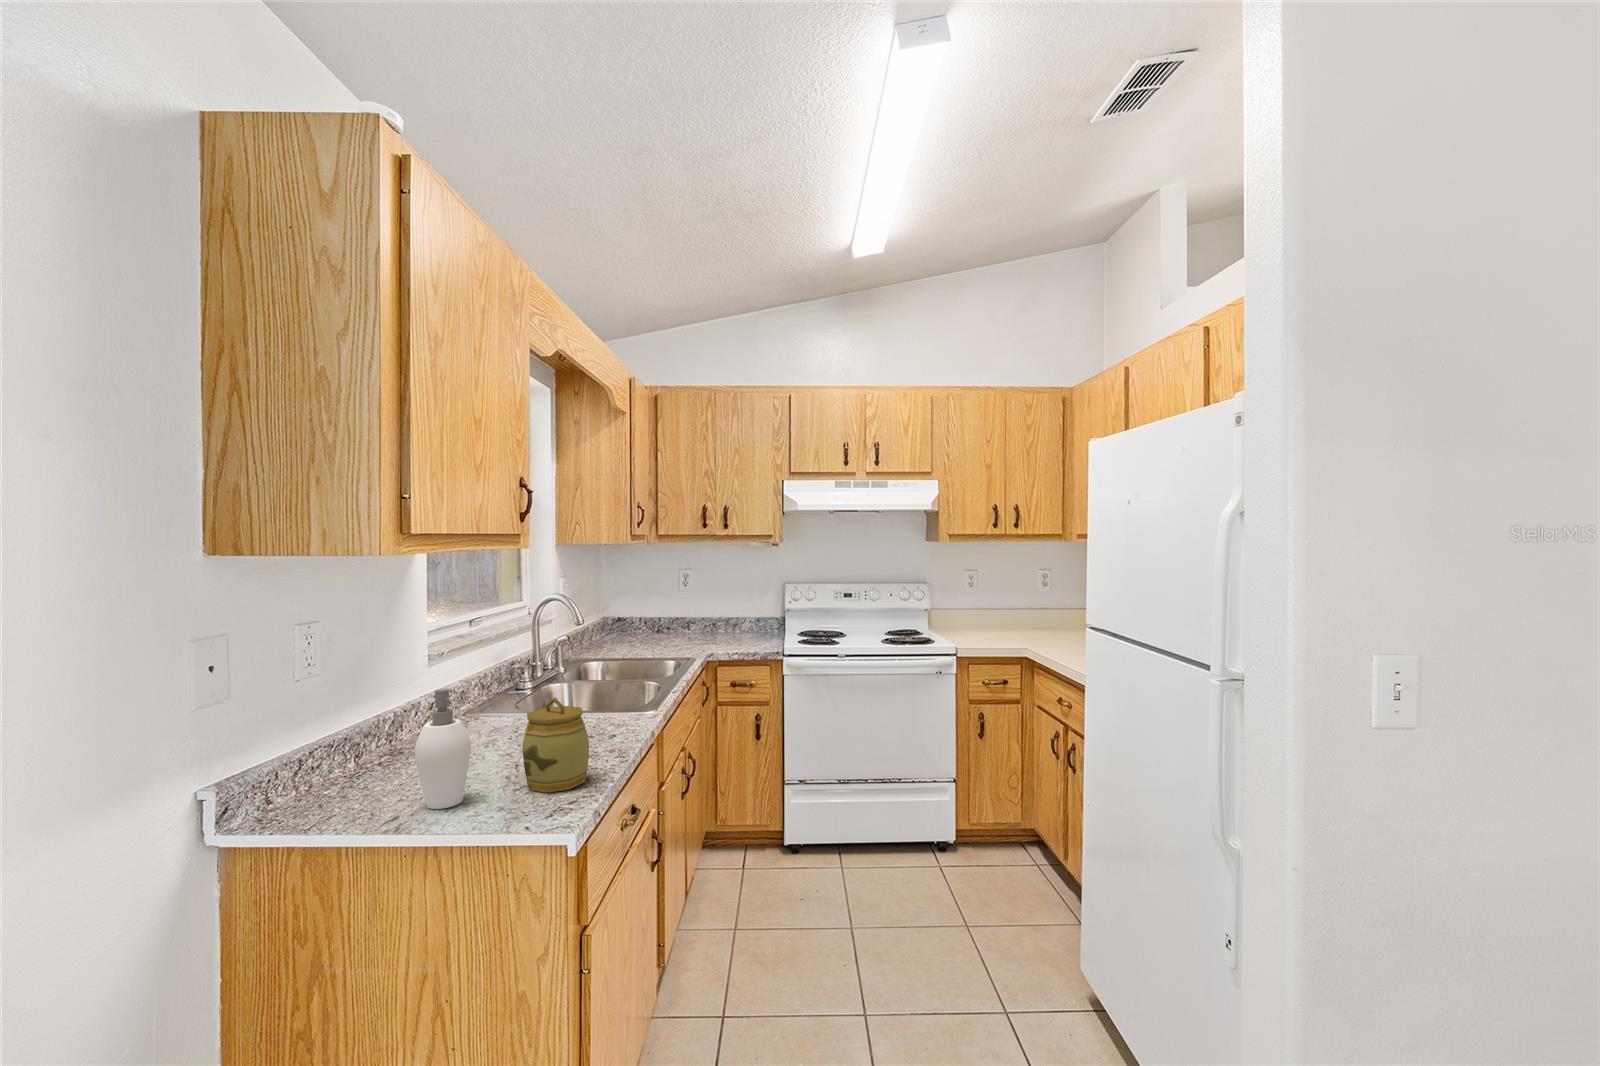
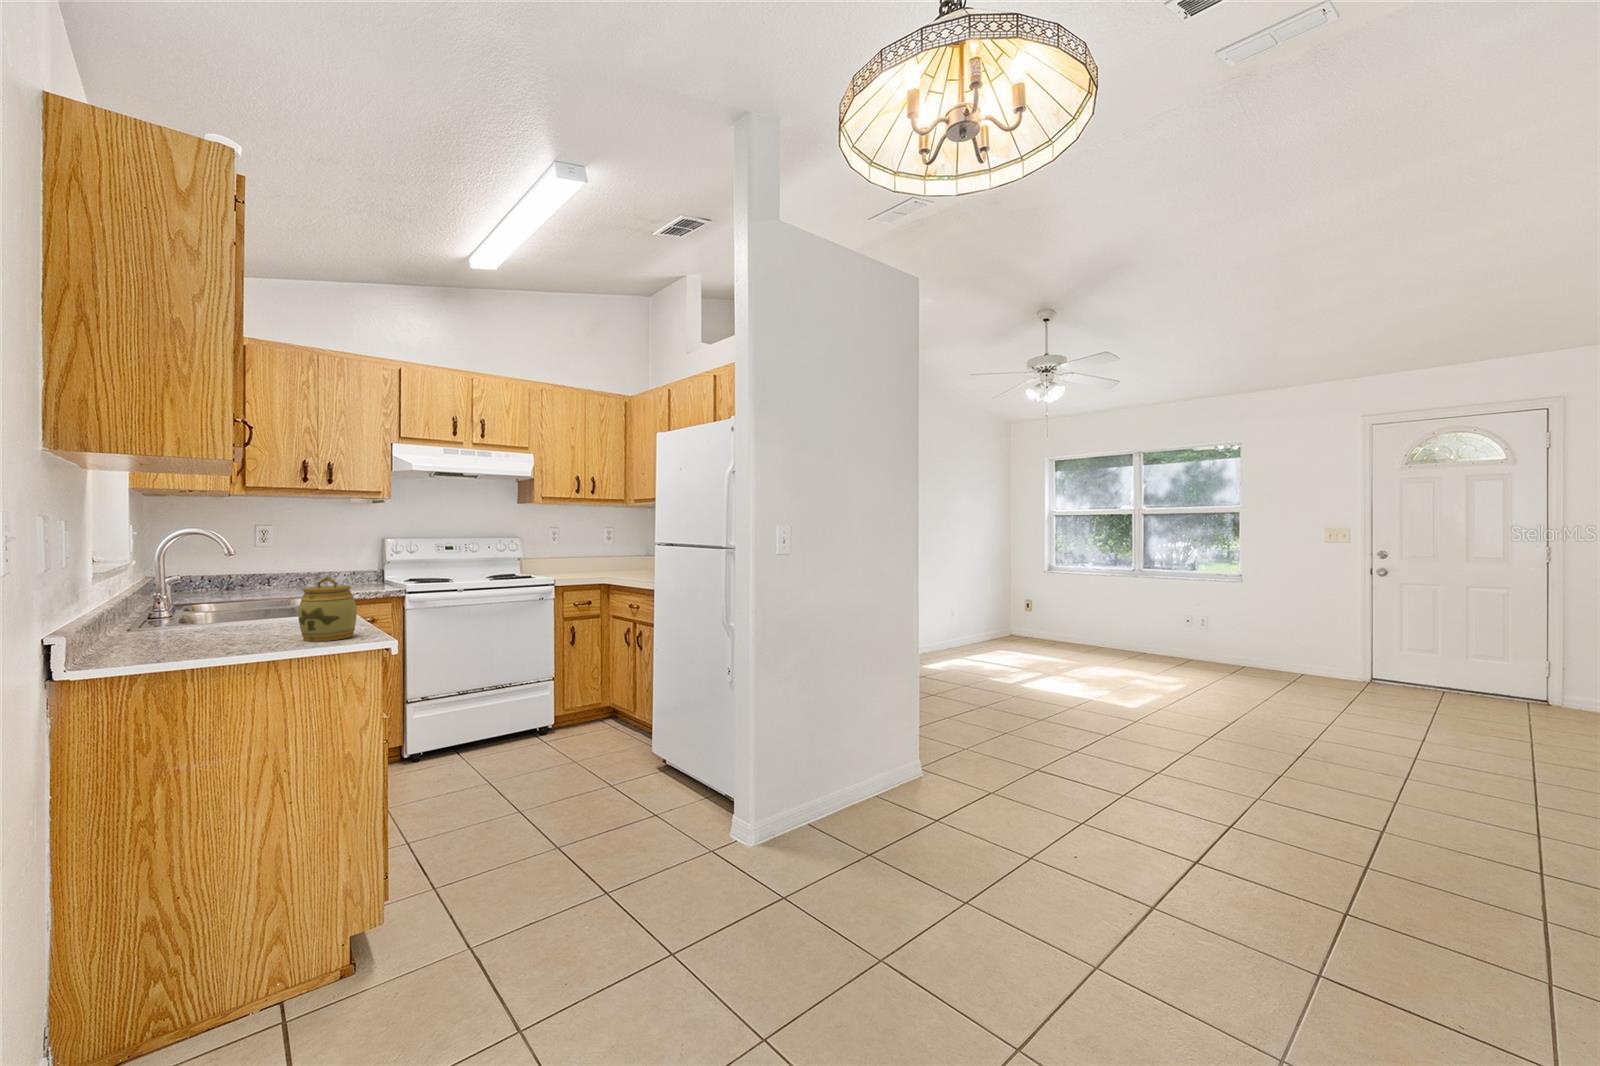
soap dispenser: present [415,689,471,809] -> none [223,566,278,653]

